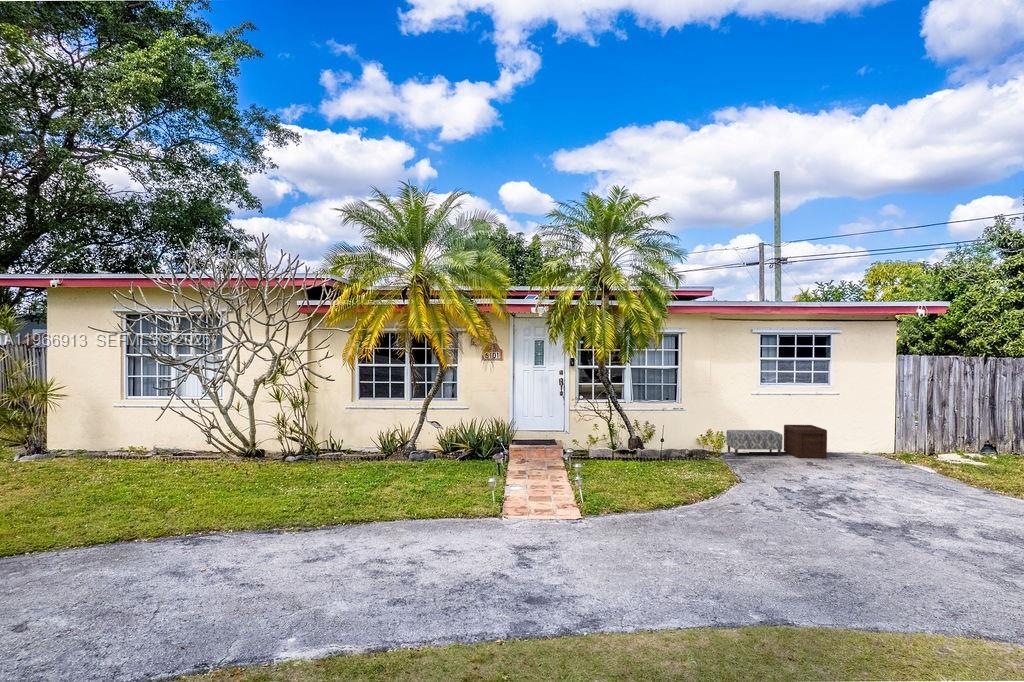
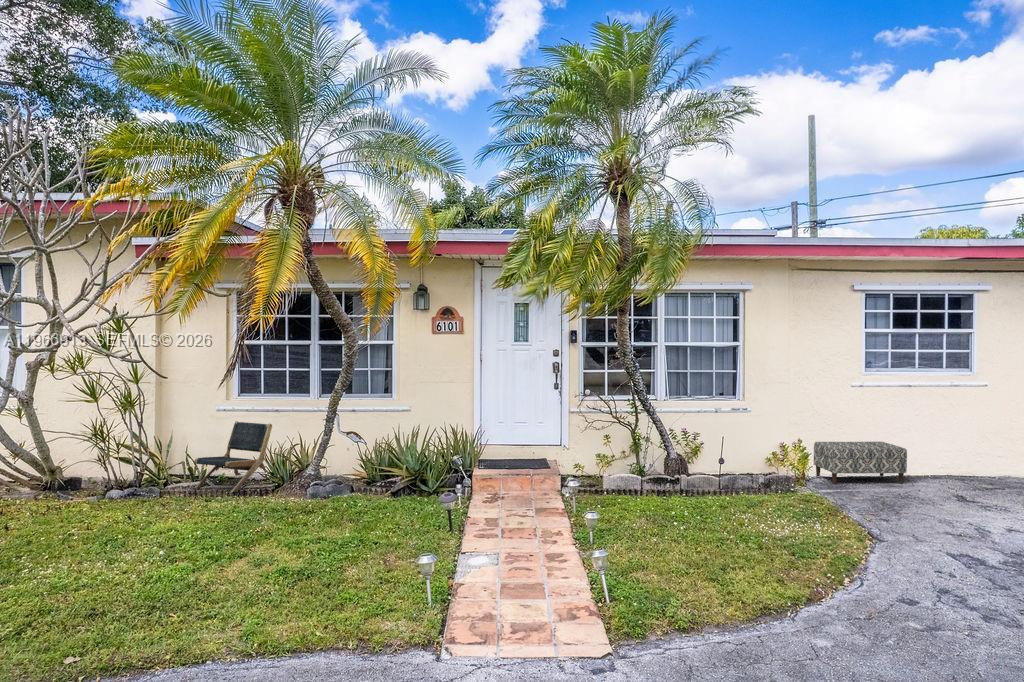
lounge chair: none [340,415,384,458] -> present [194,421,272,493]
wooden crate: present [784,425,827,458] -> none [901,433,979,487]

